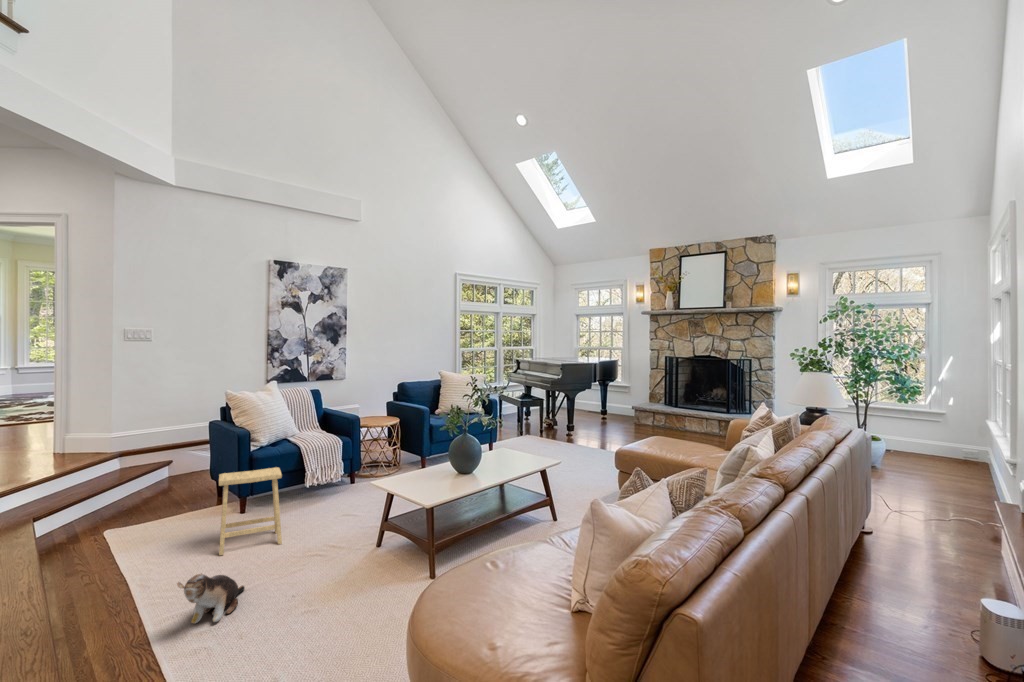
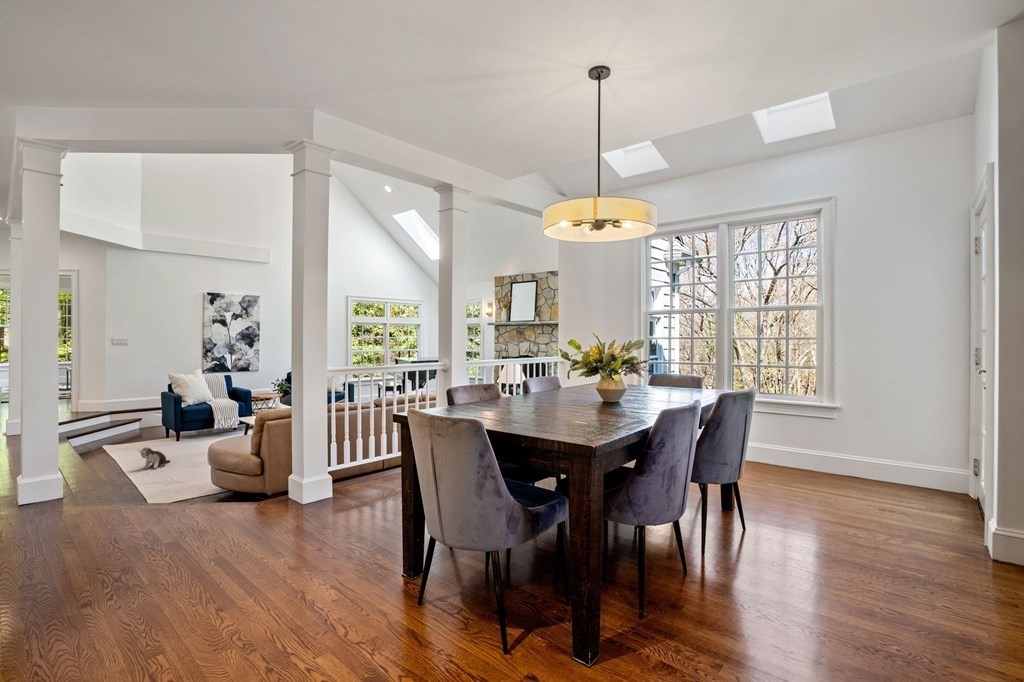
footstool: present [219,467,282,555] -> none [161,413,195,454]

